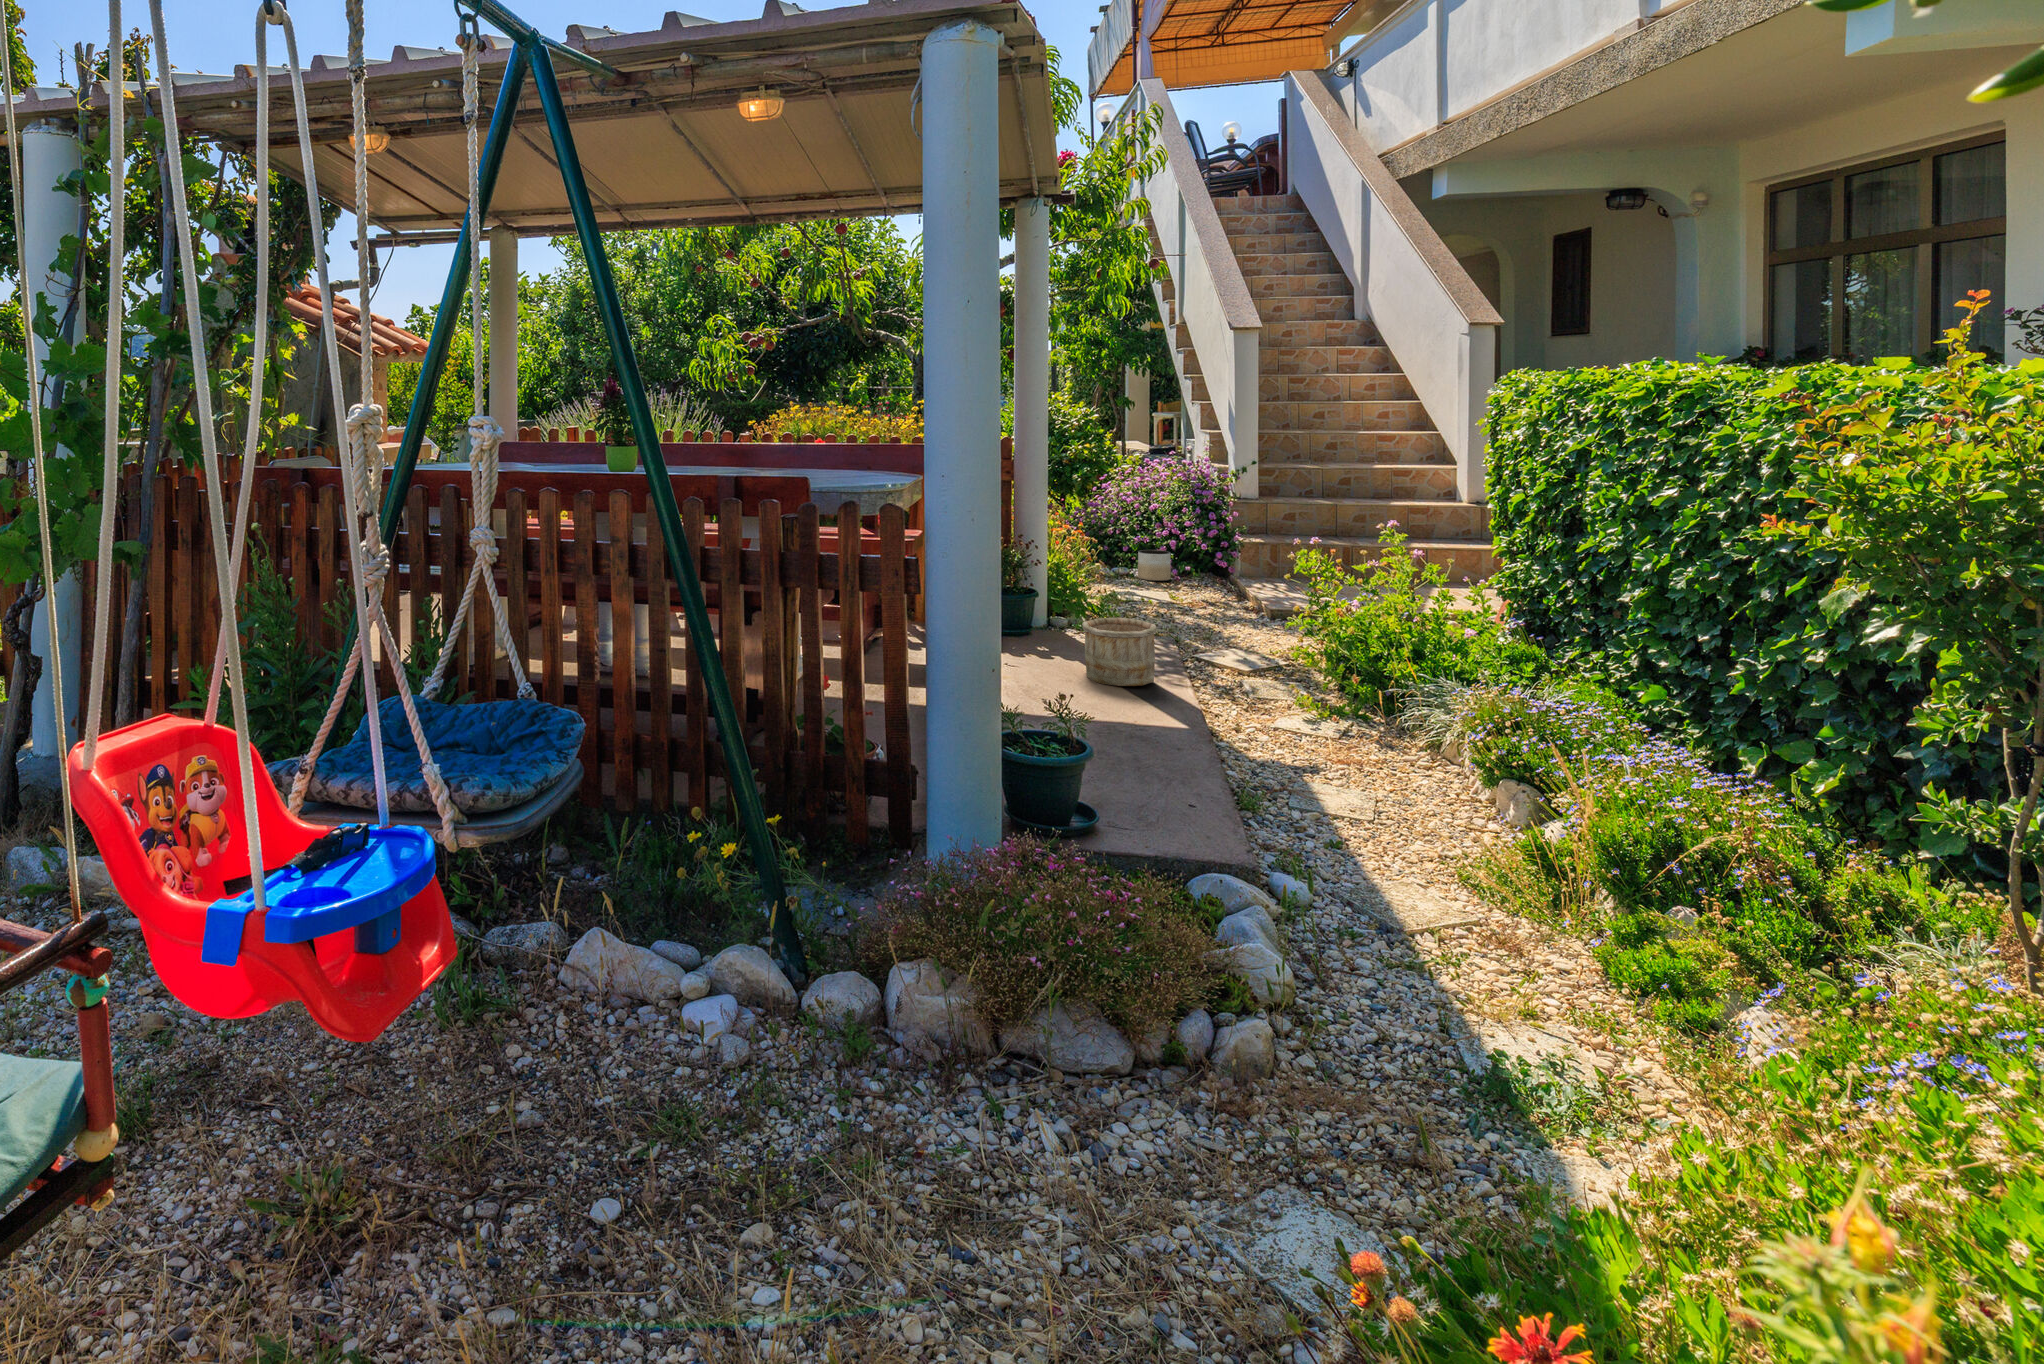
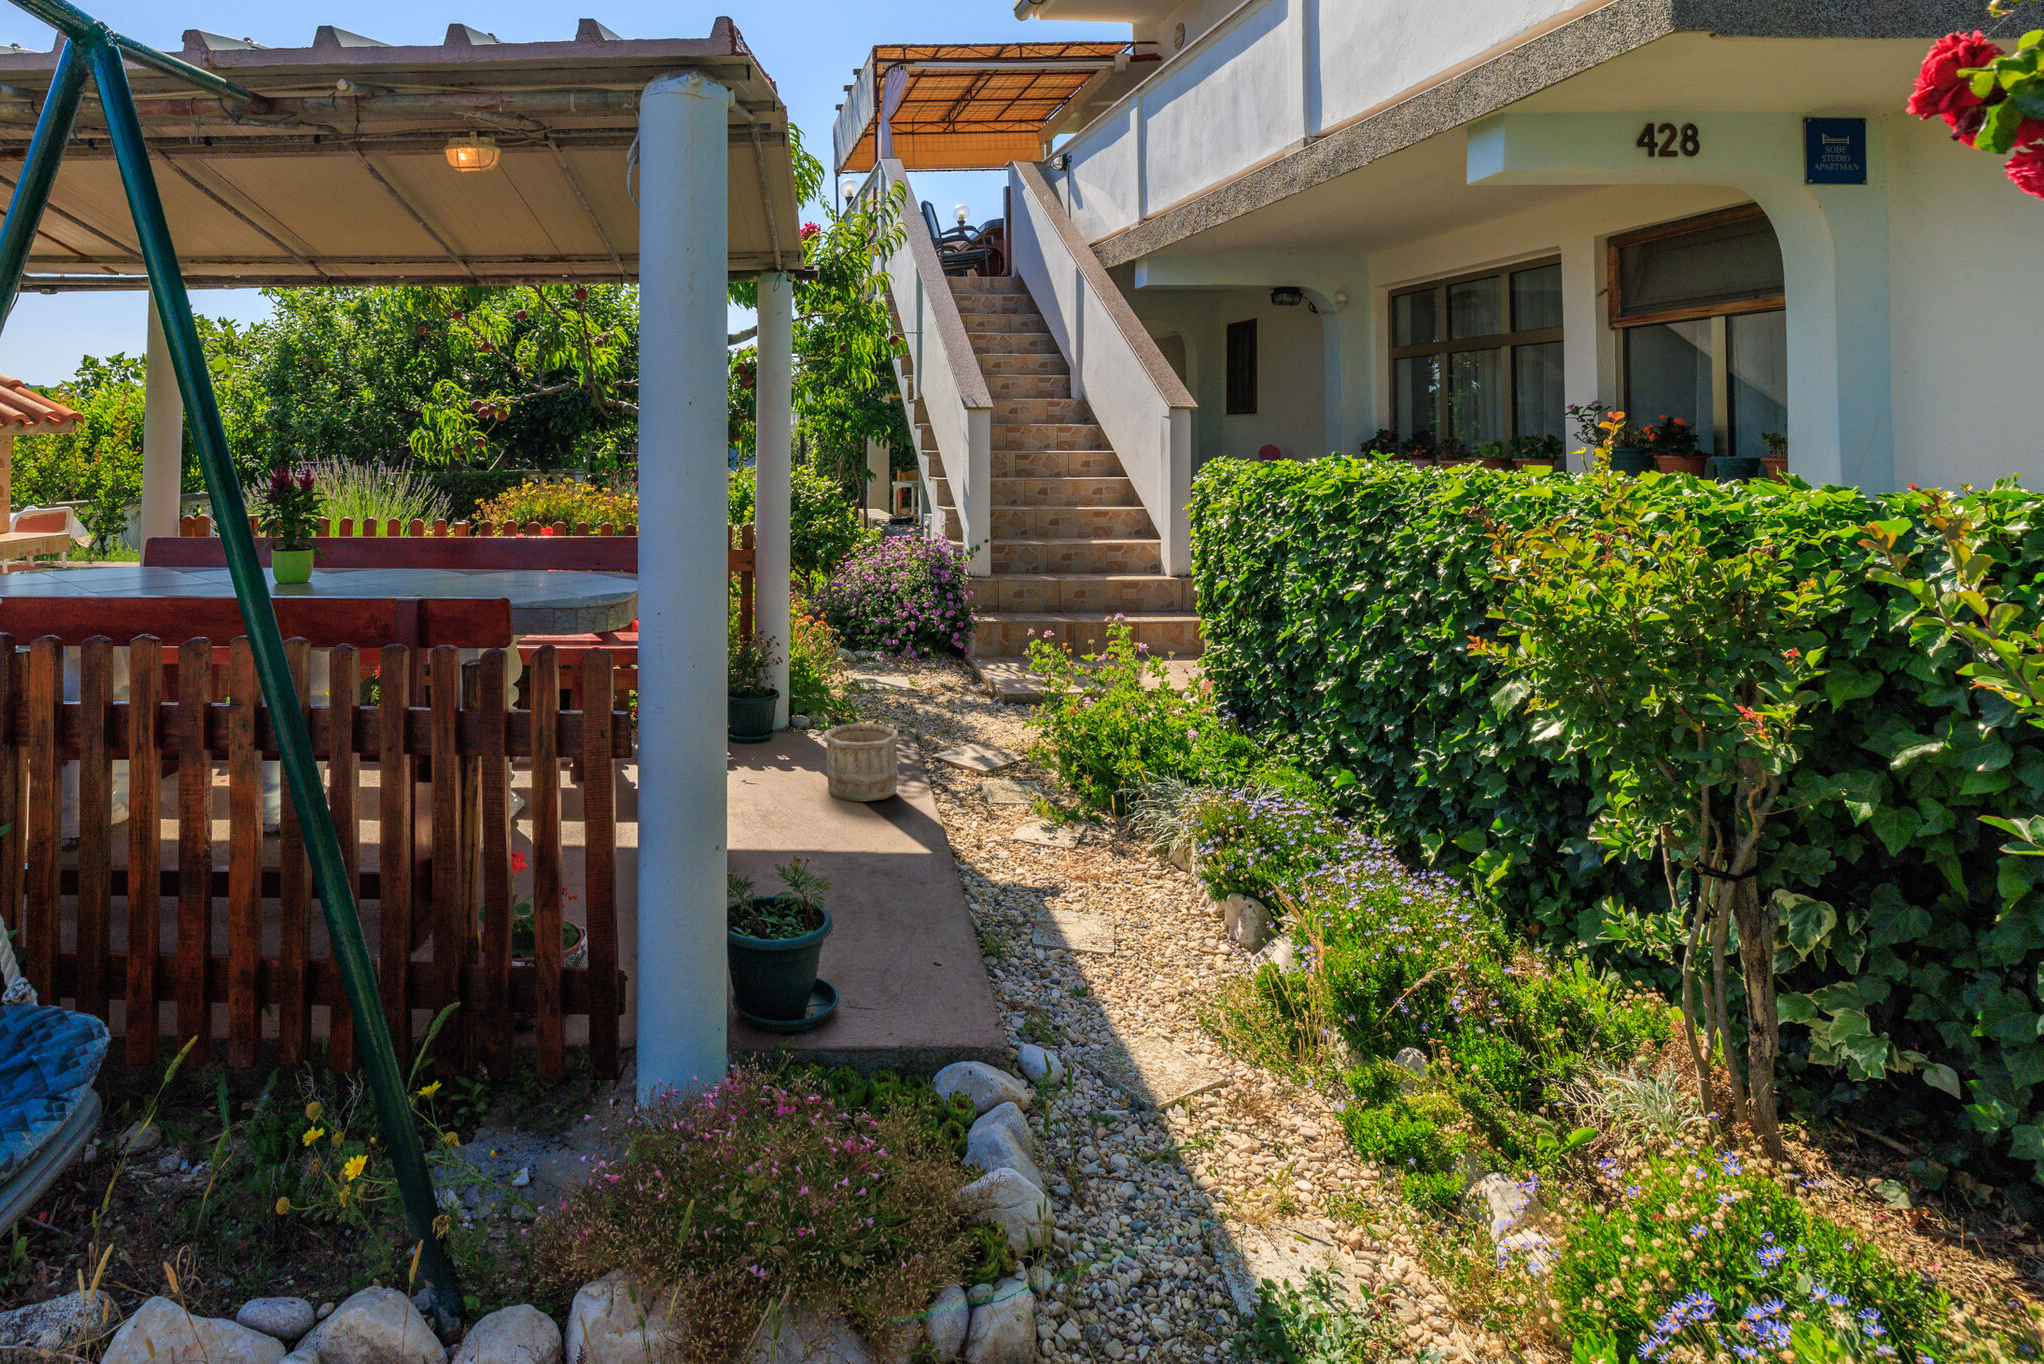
planter: present [1138,550,1171,581] -> none [883,629,913,662]

